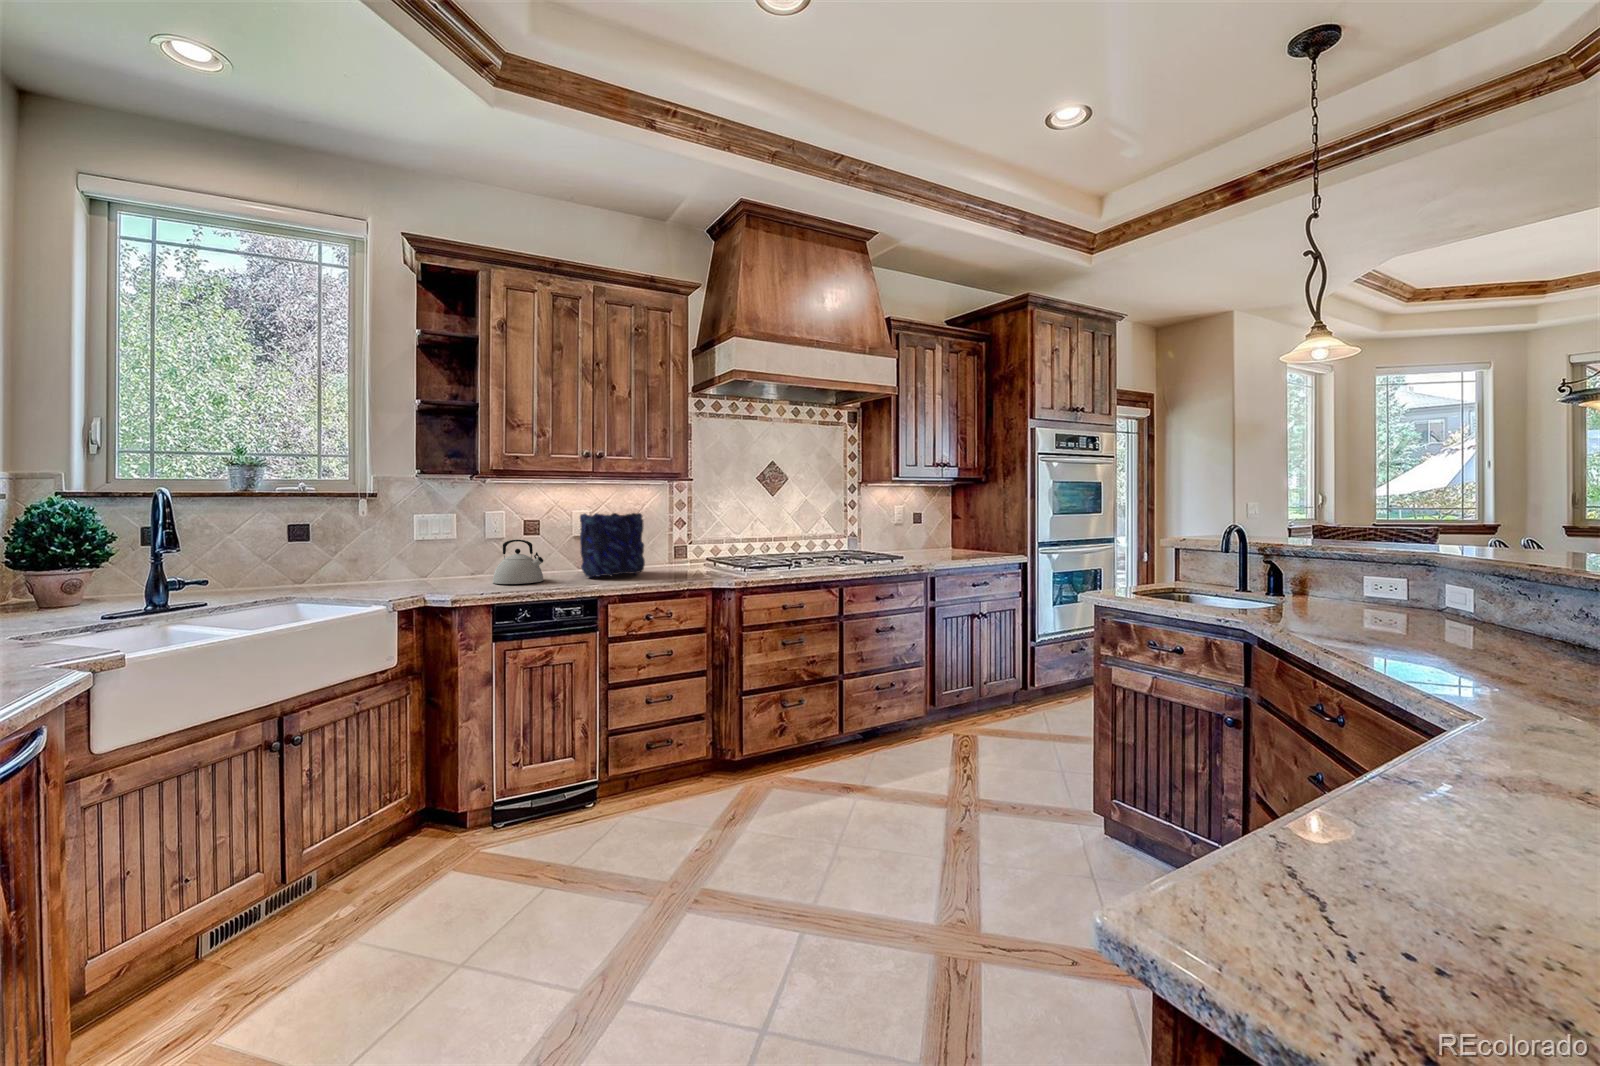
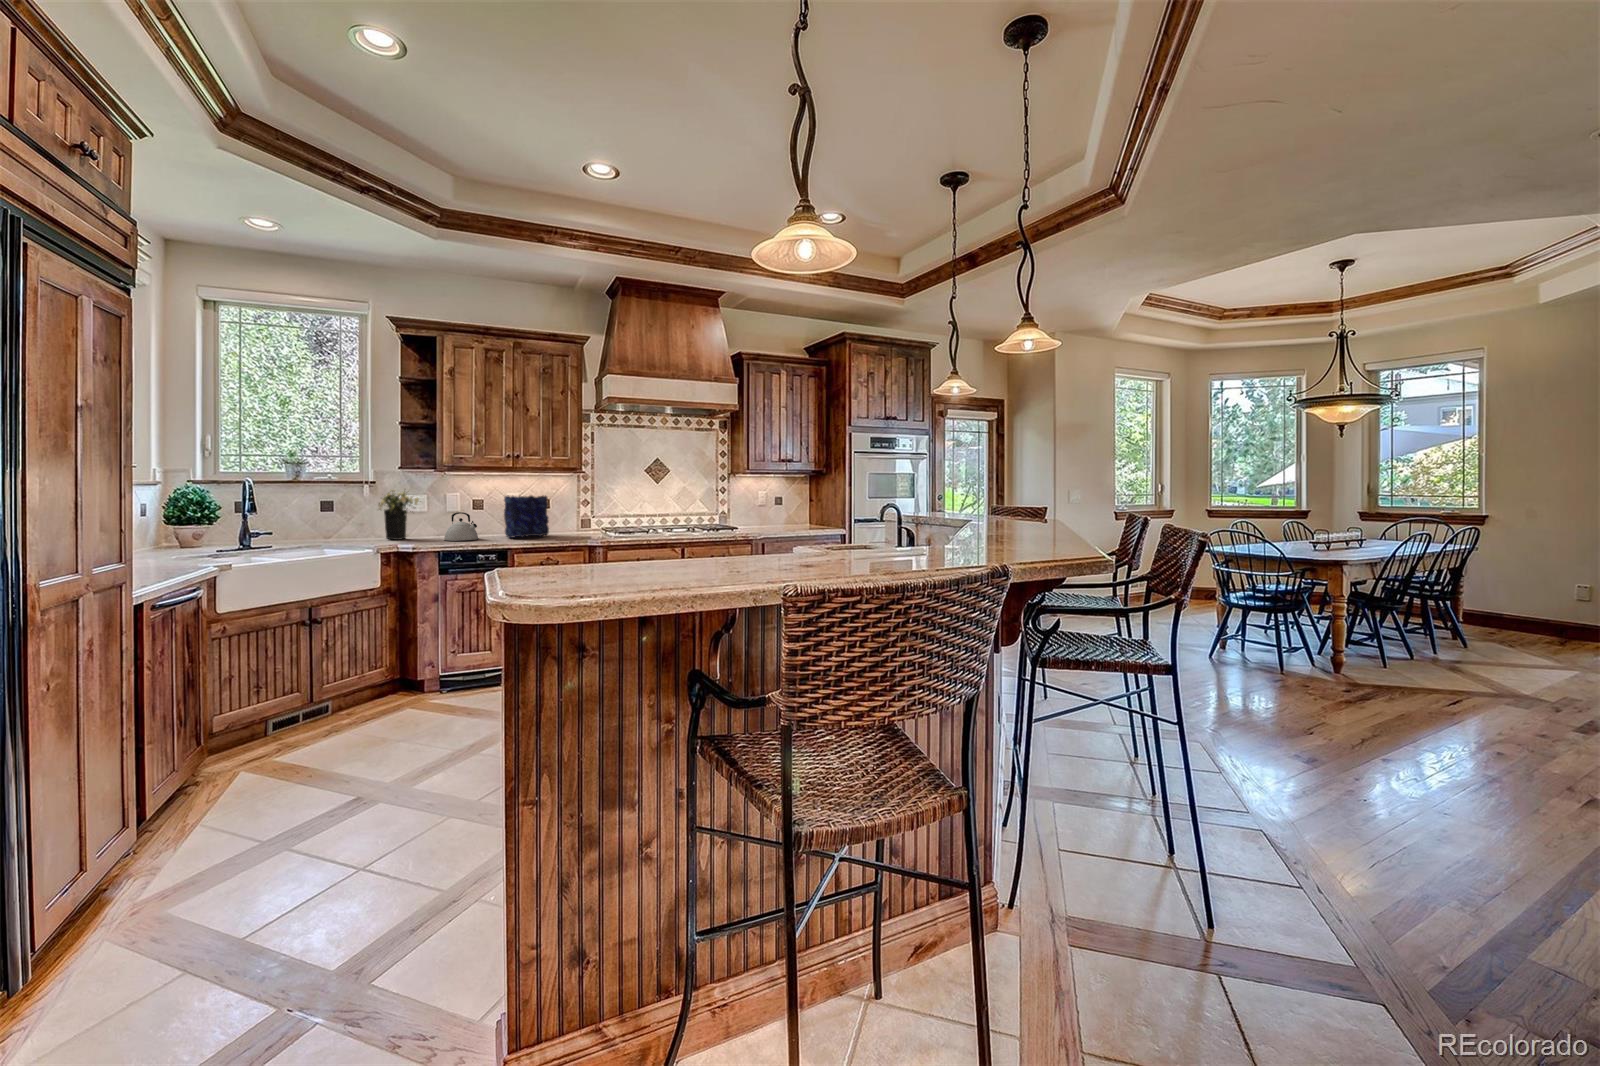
flower arrangement: none [382,503,459,584] -> present [378,489,419,540]

